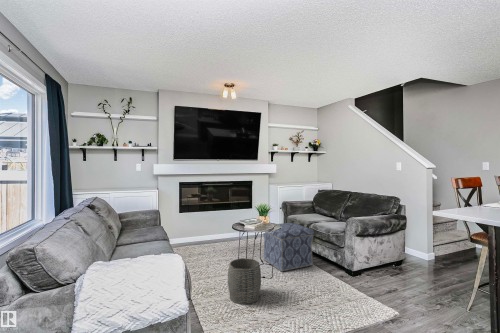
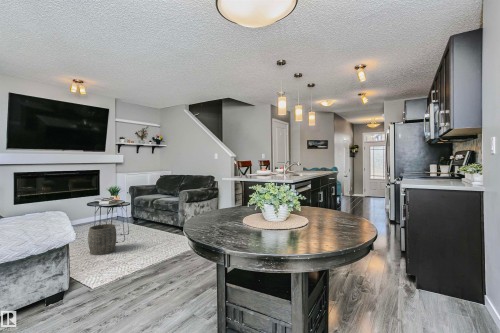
ottoman: present [263,223,314,272] -> none [114,201,157,235]

